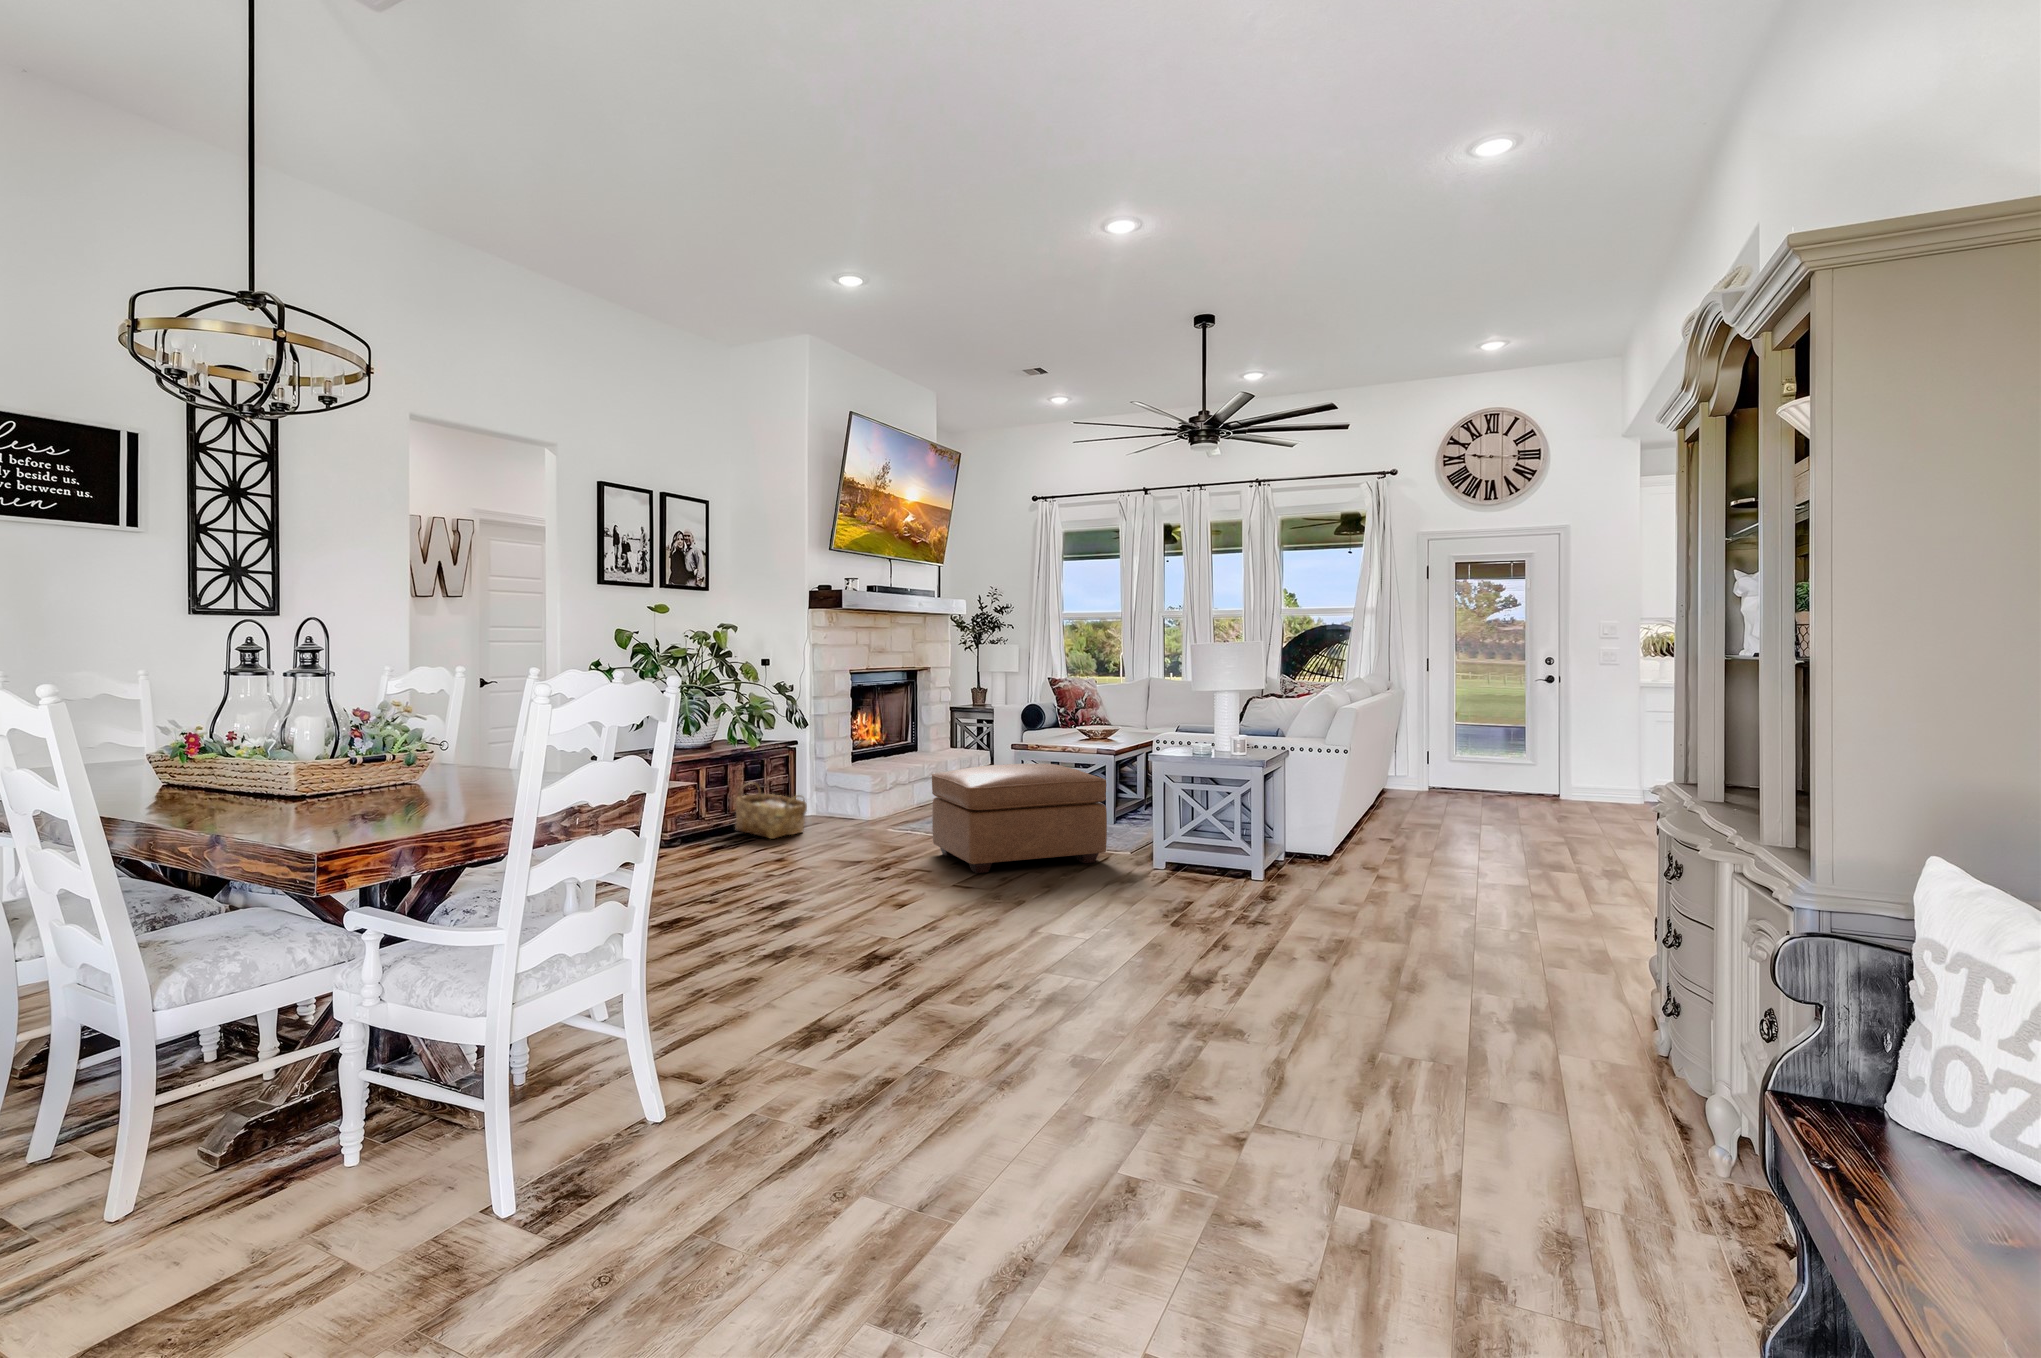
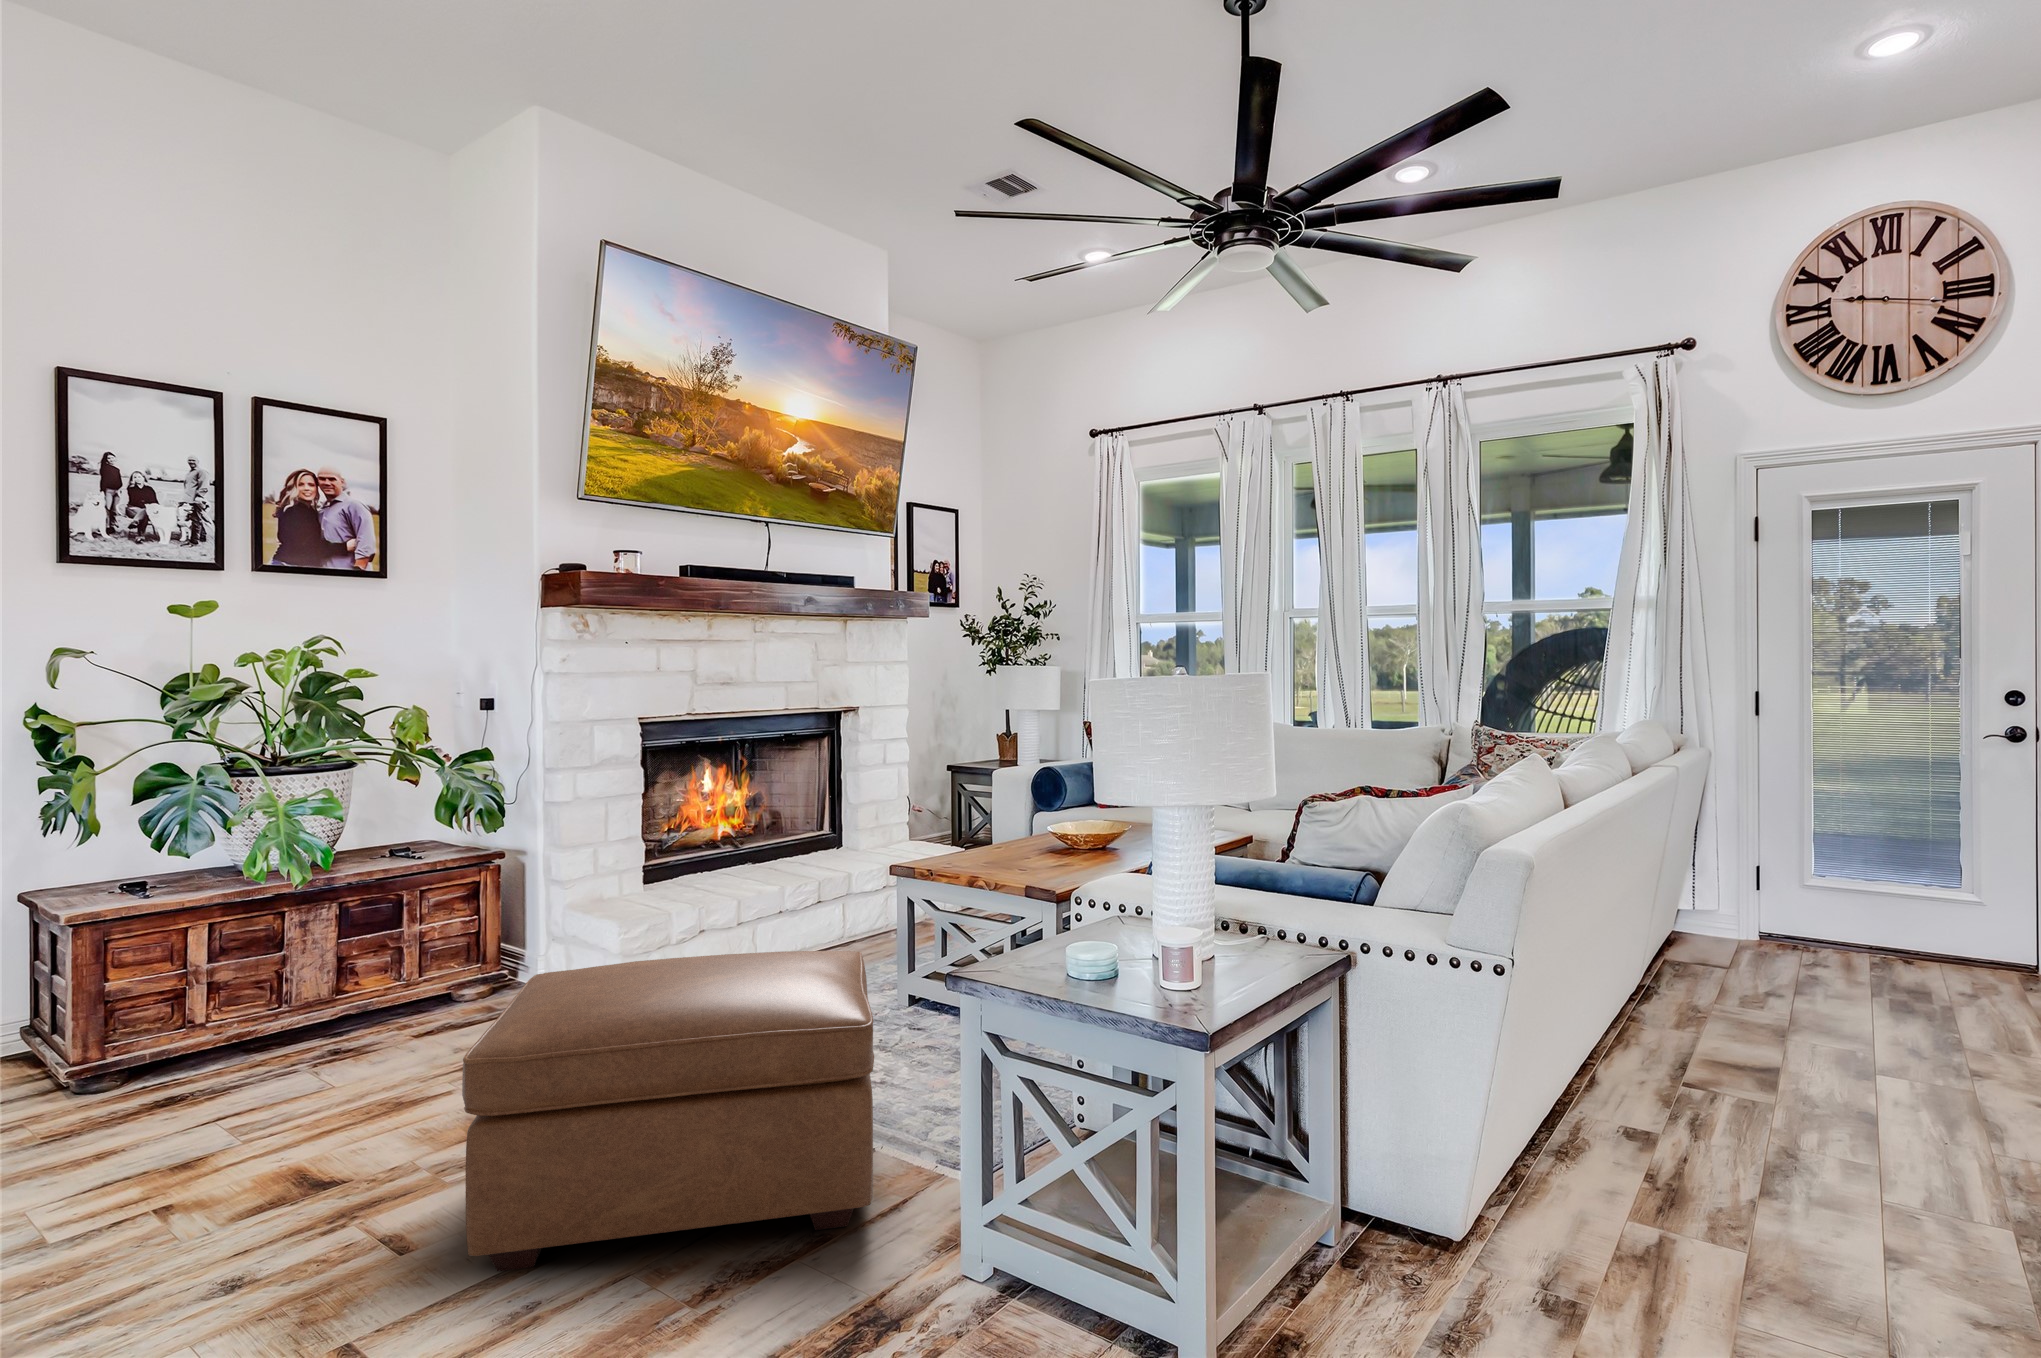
woven basket: present [735,782,807,839] -> none [277,942,423,1074]

